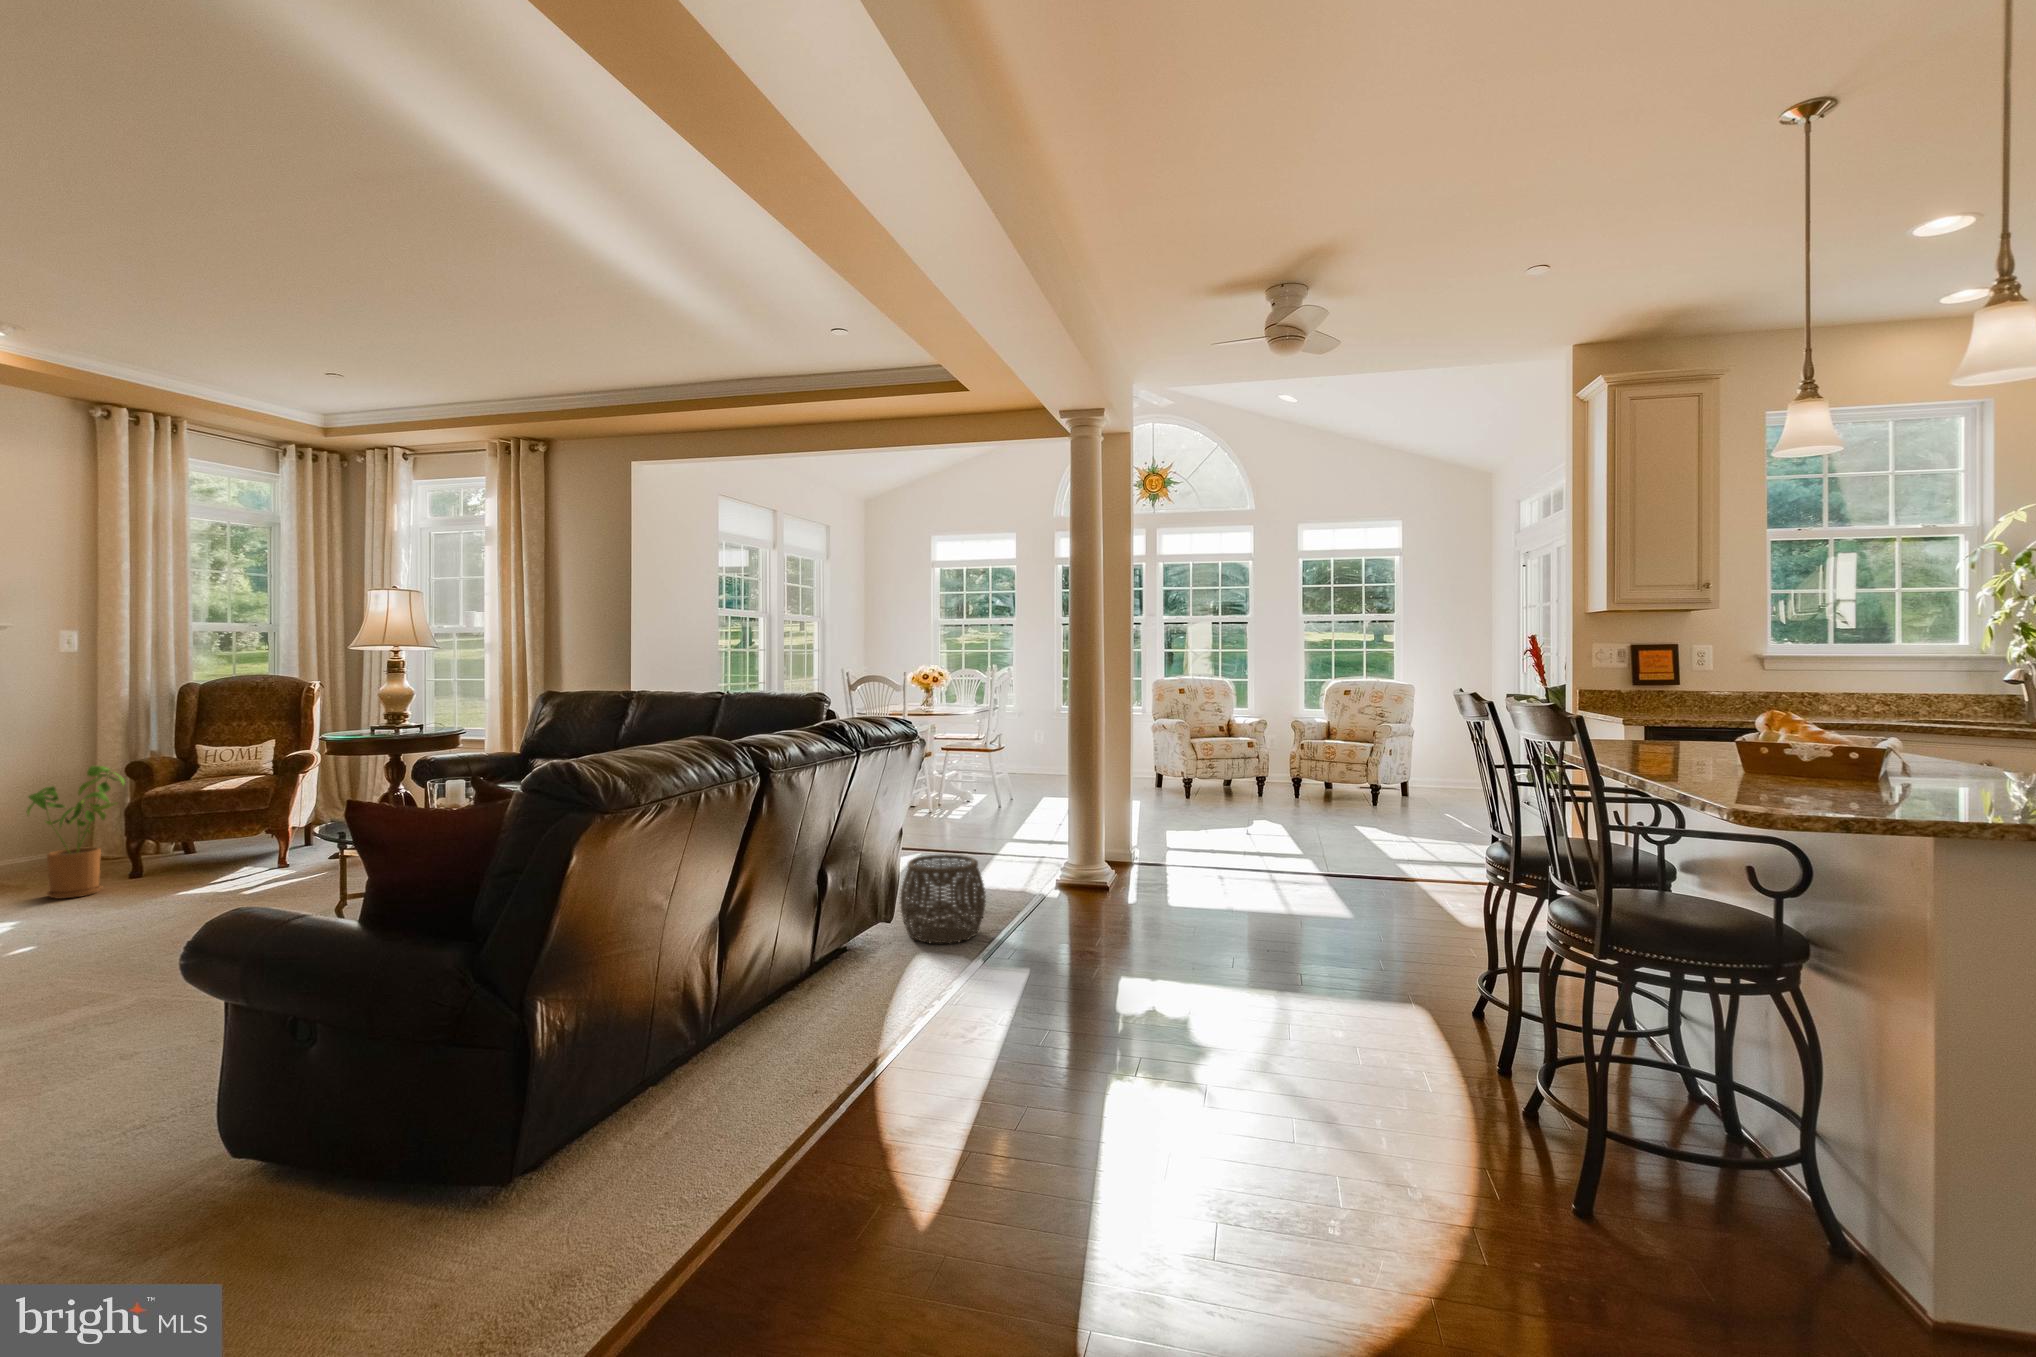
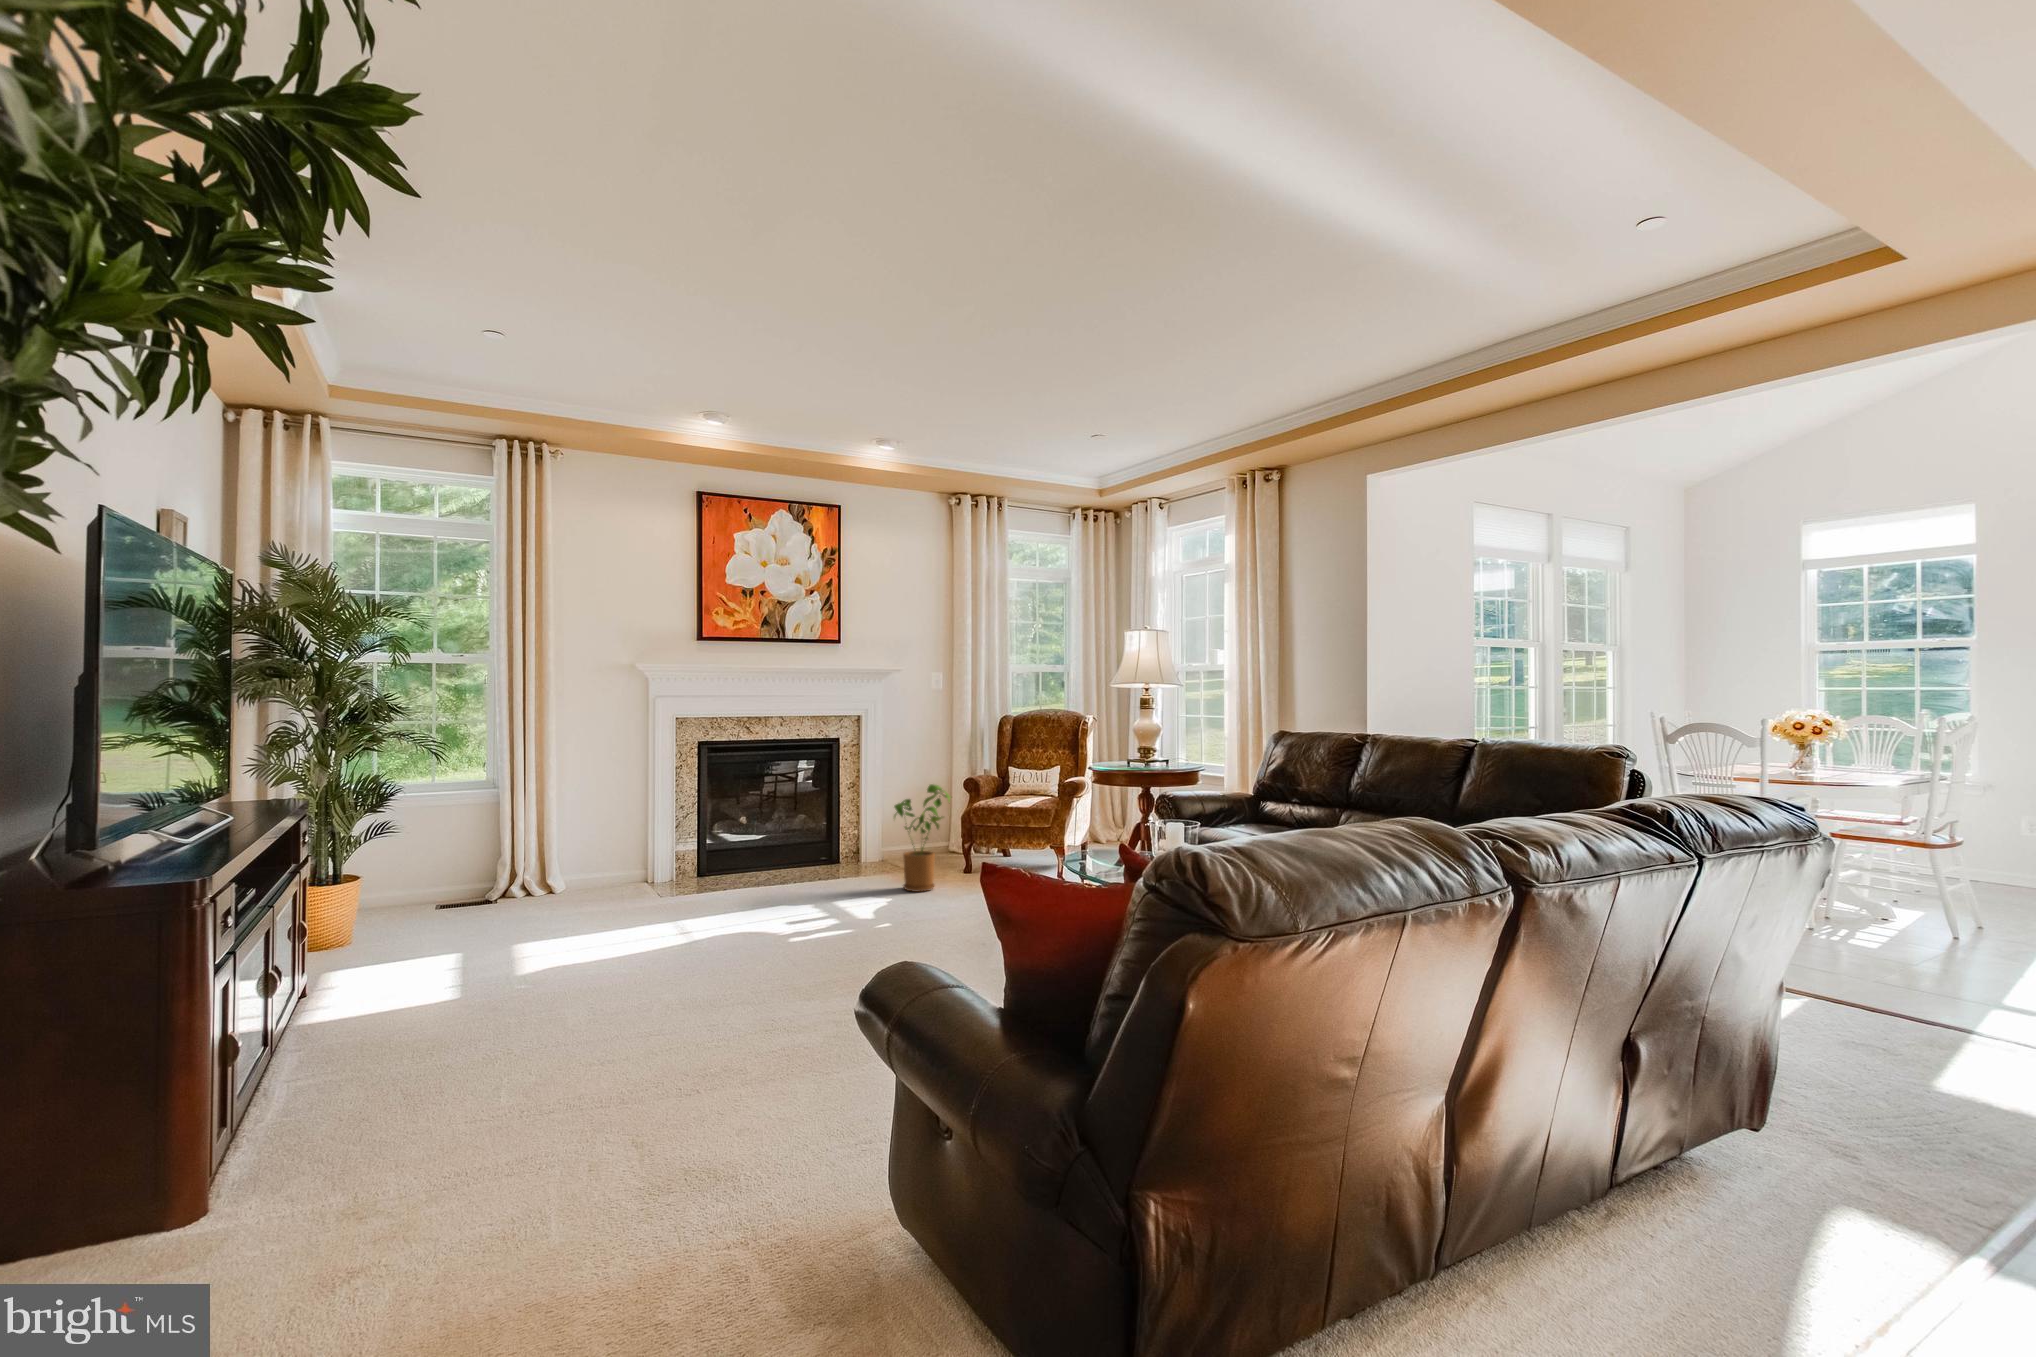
woven basket: present [900,854,986,944] -> none [1774,1031,1976,1210]

